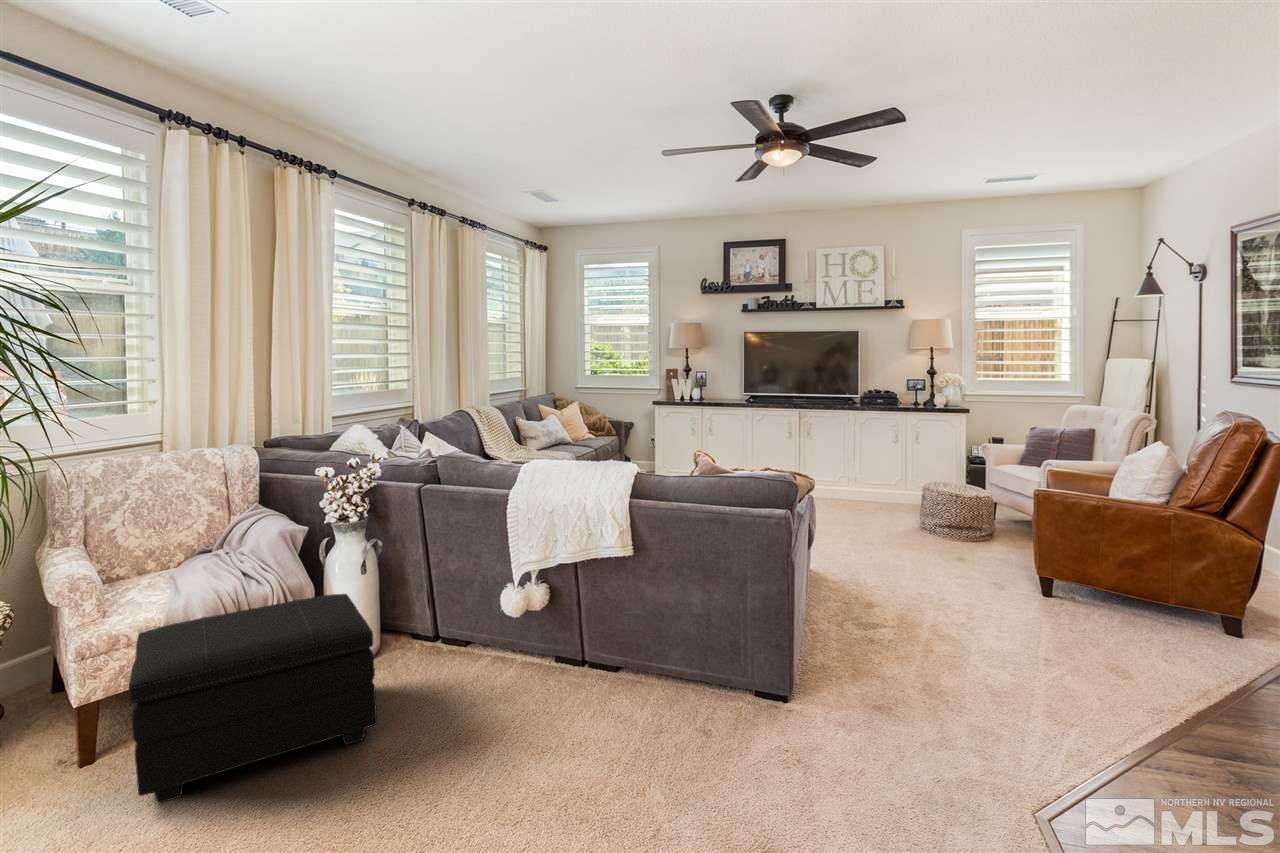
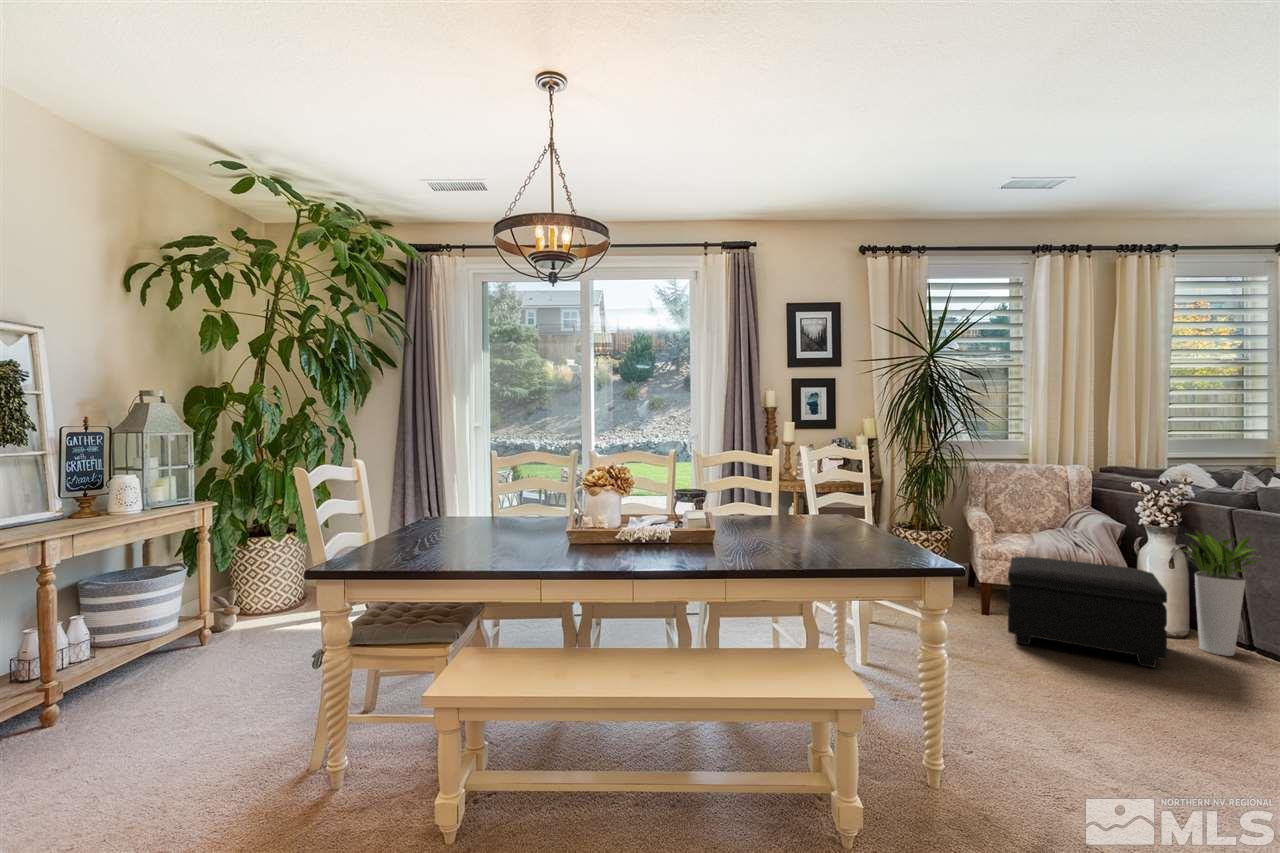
planter: none [371,517,453,672] -> present [1186,531,1259,656]

